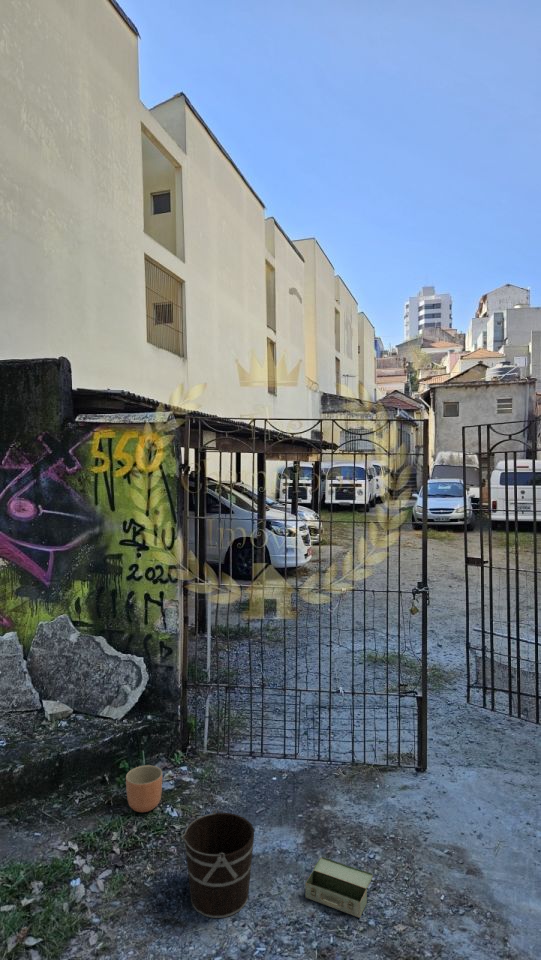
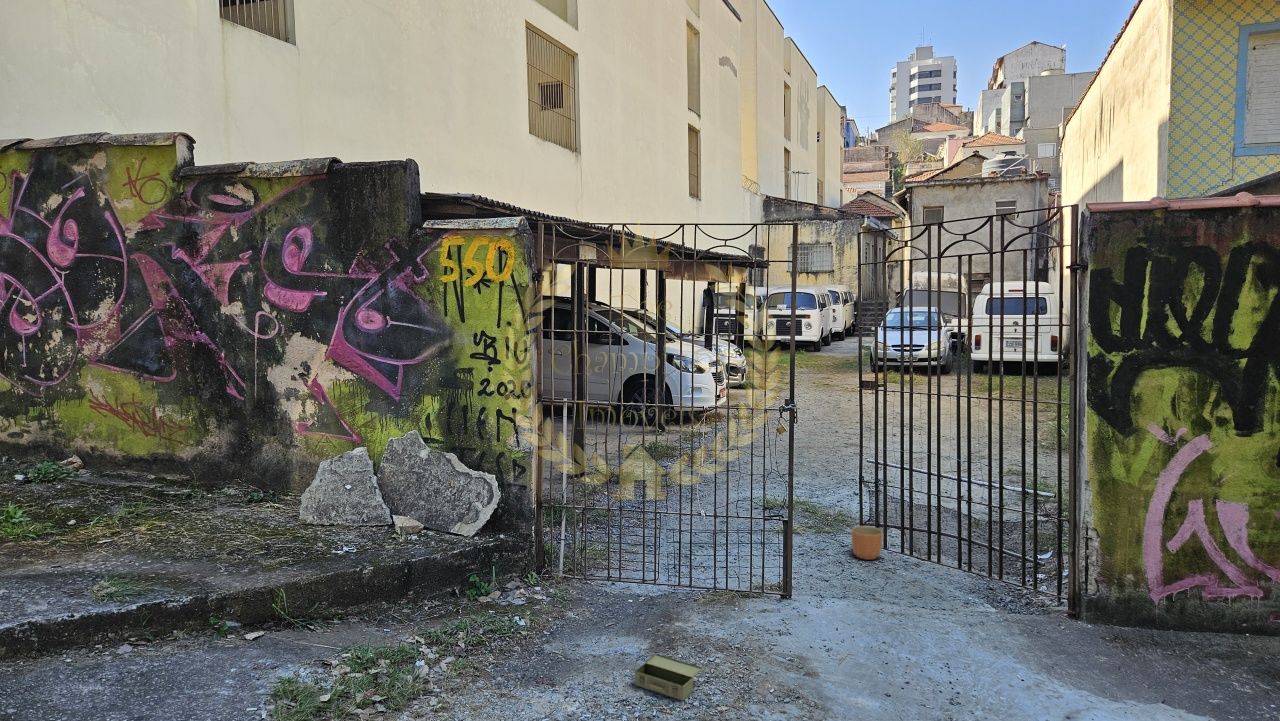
planter: present [126,765,162,812] -> present [851,526,883,560]
bucket: present [182,809,254,918] -> none [516,604,587,695]

